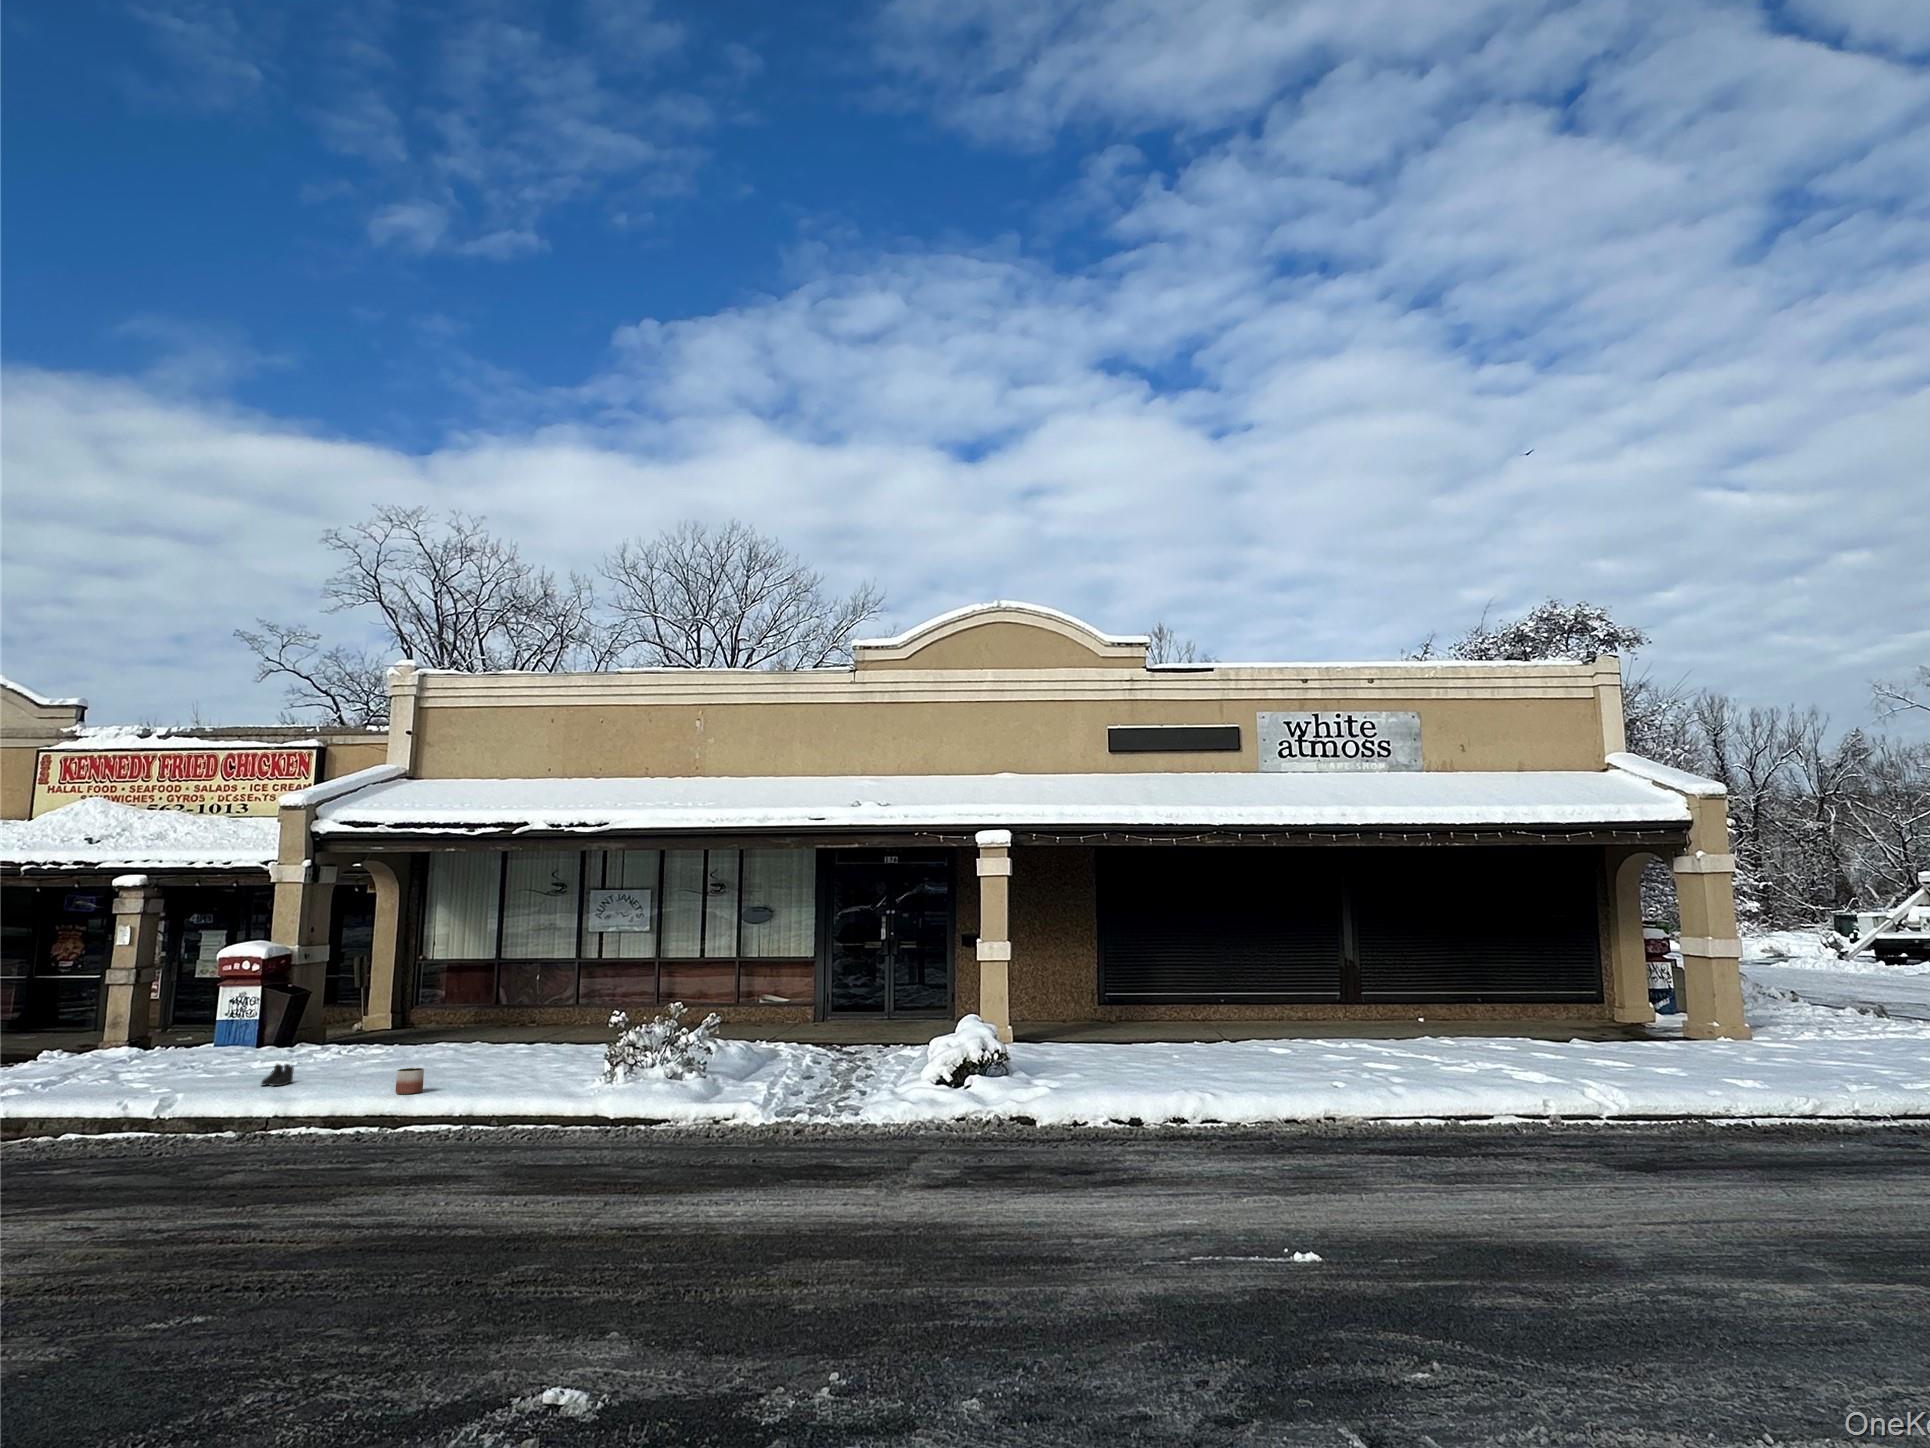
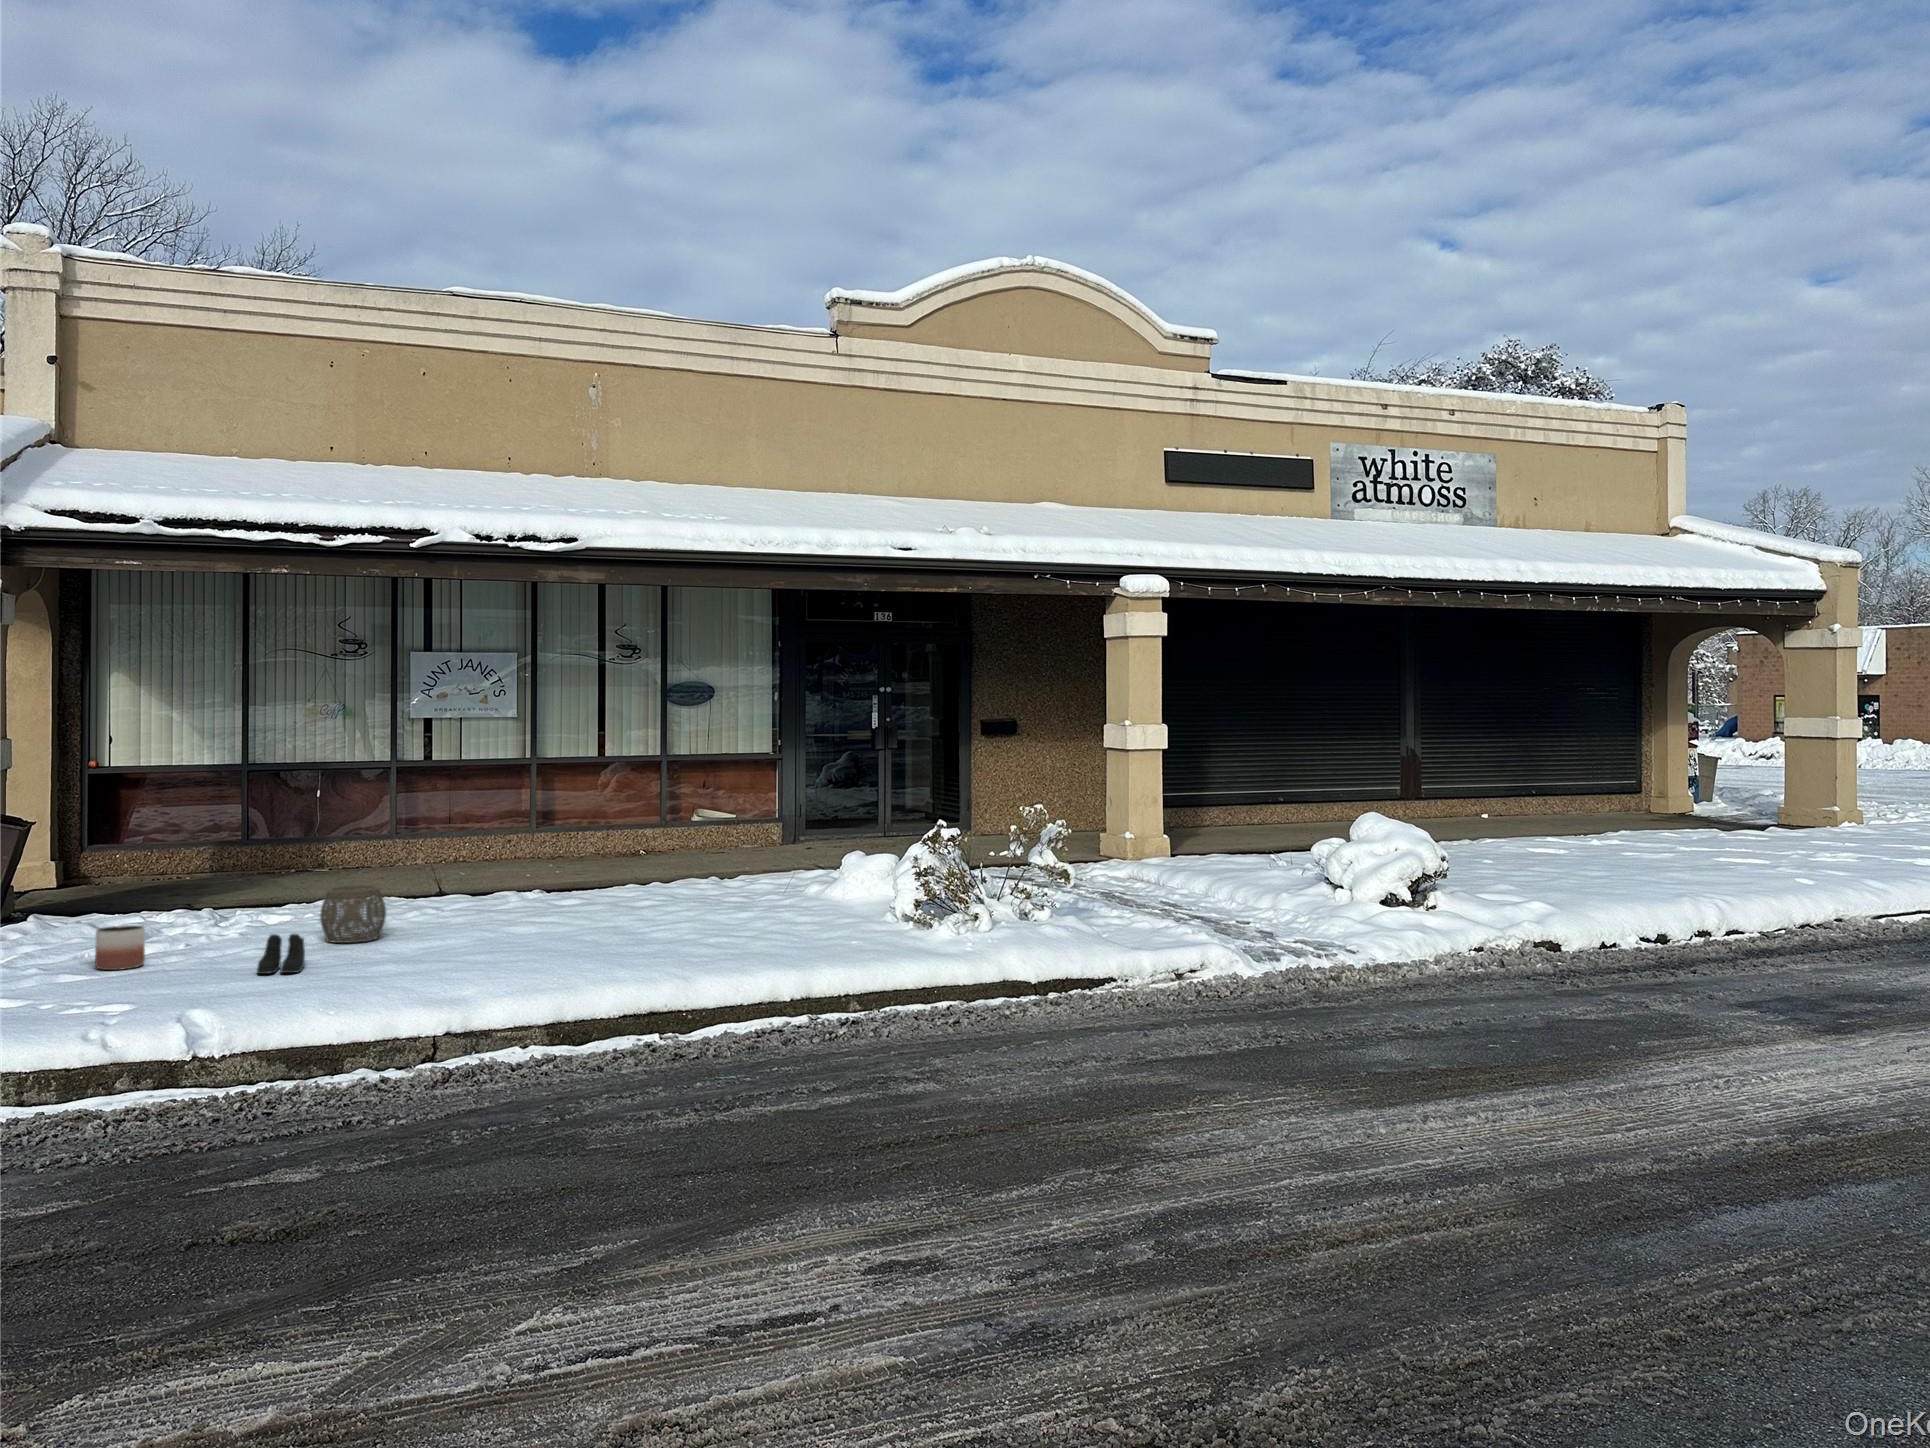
woven basket: none [338,1039,378,1073] -> present [320,885,386,943]
planter: present [395,1068,424,1094] -> present [95,925,145,970]

